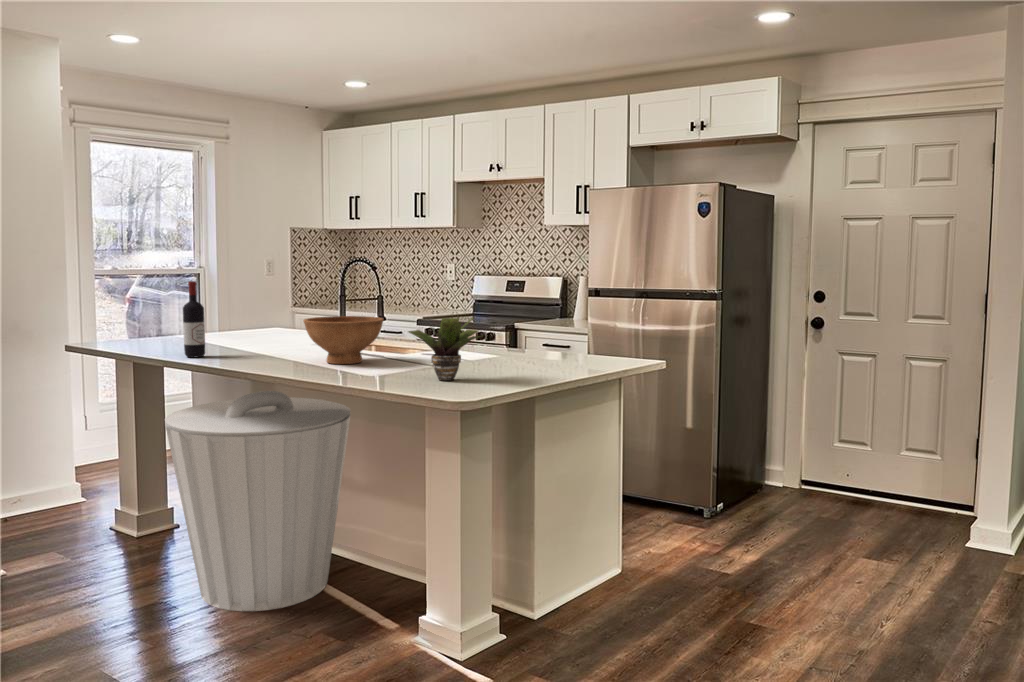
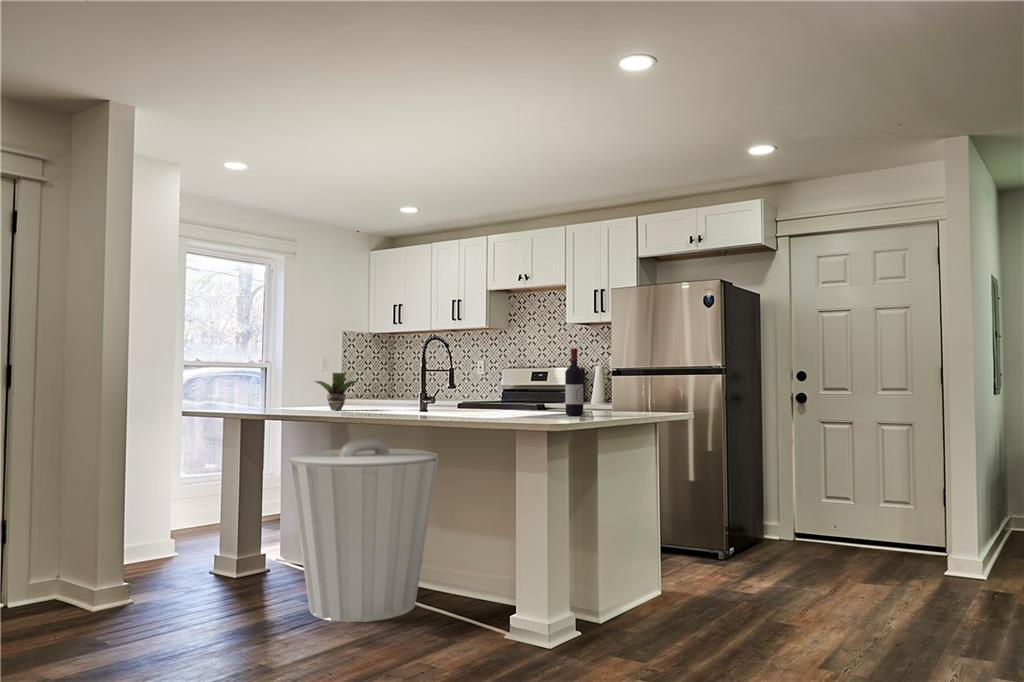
wine bottle: present [183,281,205,358] -> present [565,348,583,416]
bowl: present [303,316,384,364] -> none [400,379,465,415]
potted plant: present [408,317,481,381] -> present [315,373,358,410]

